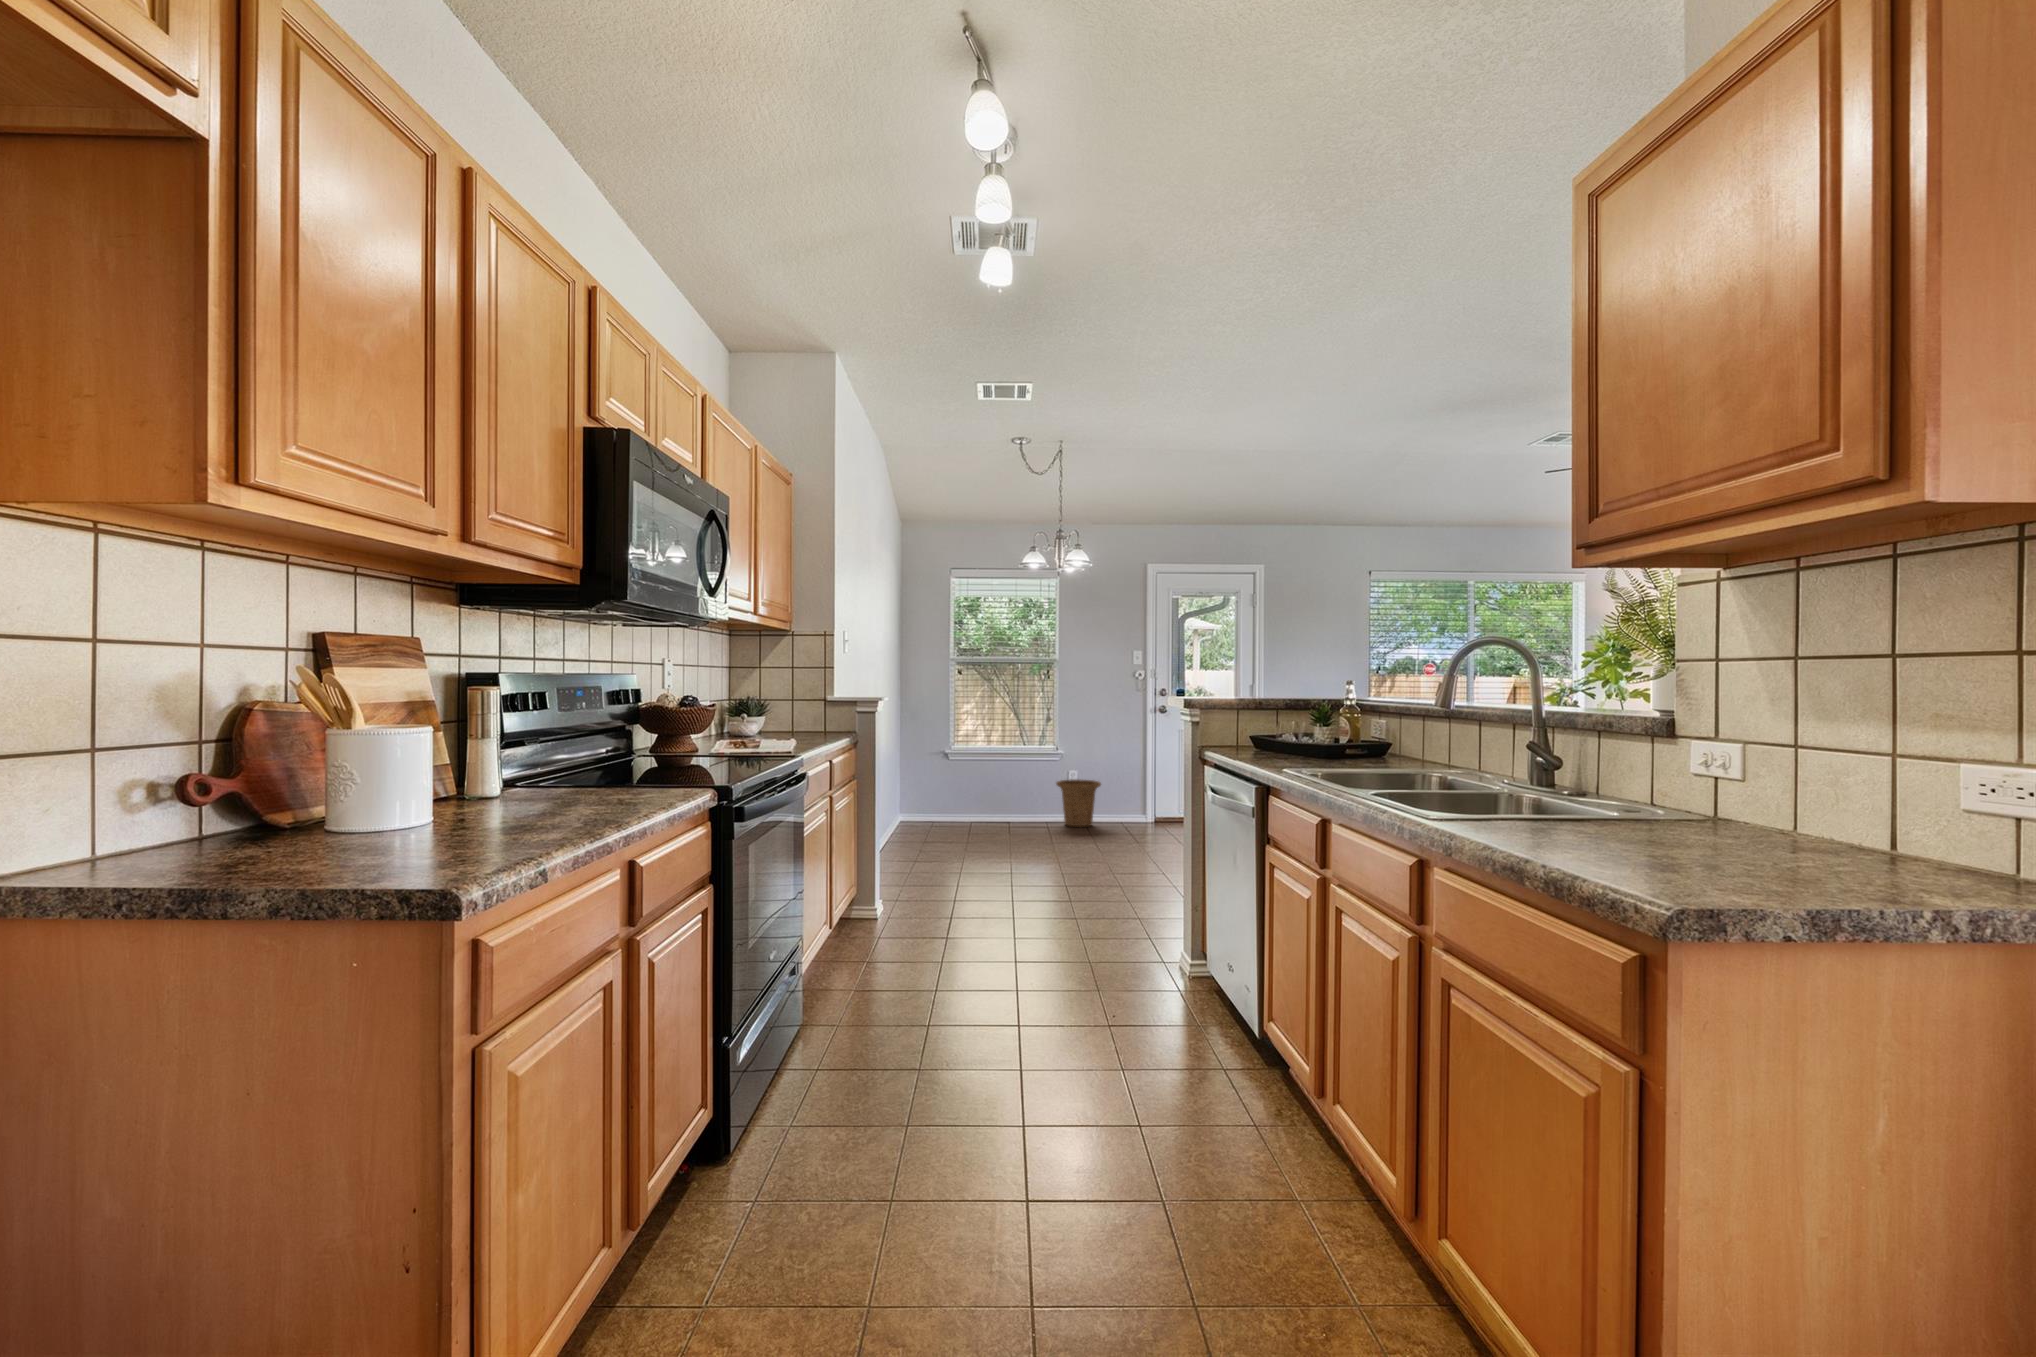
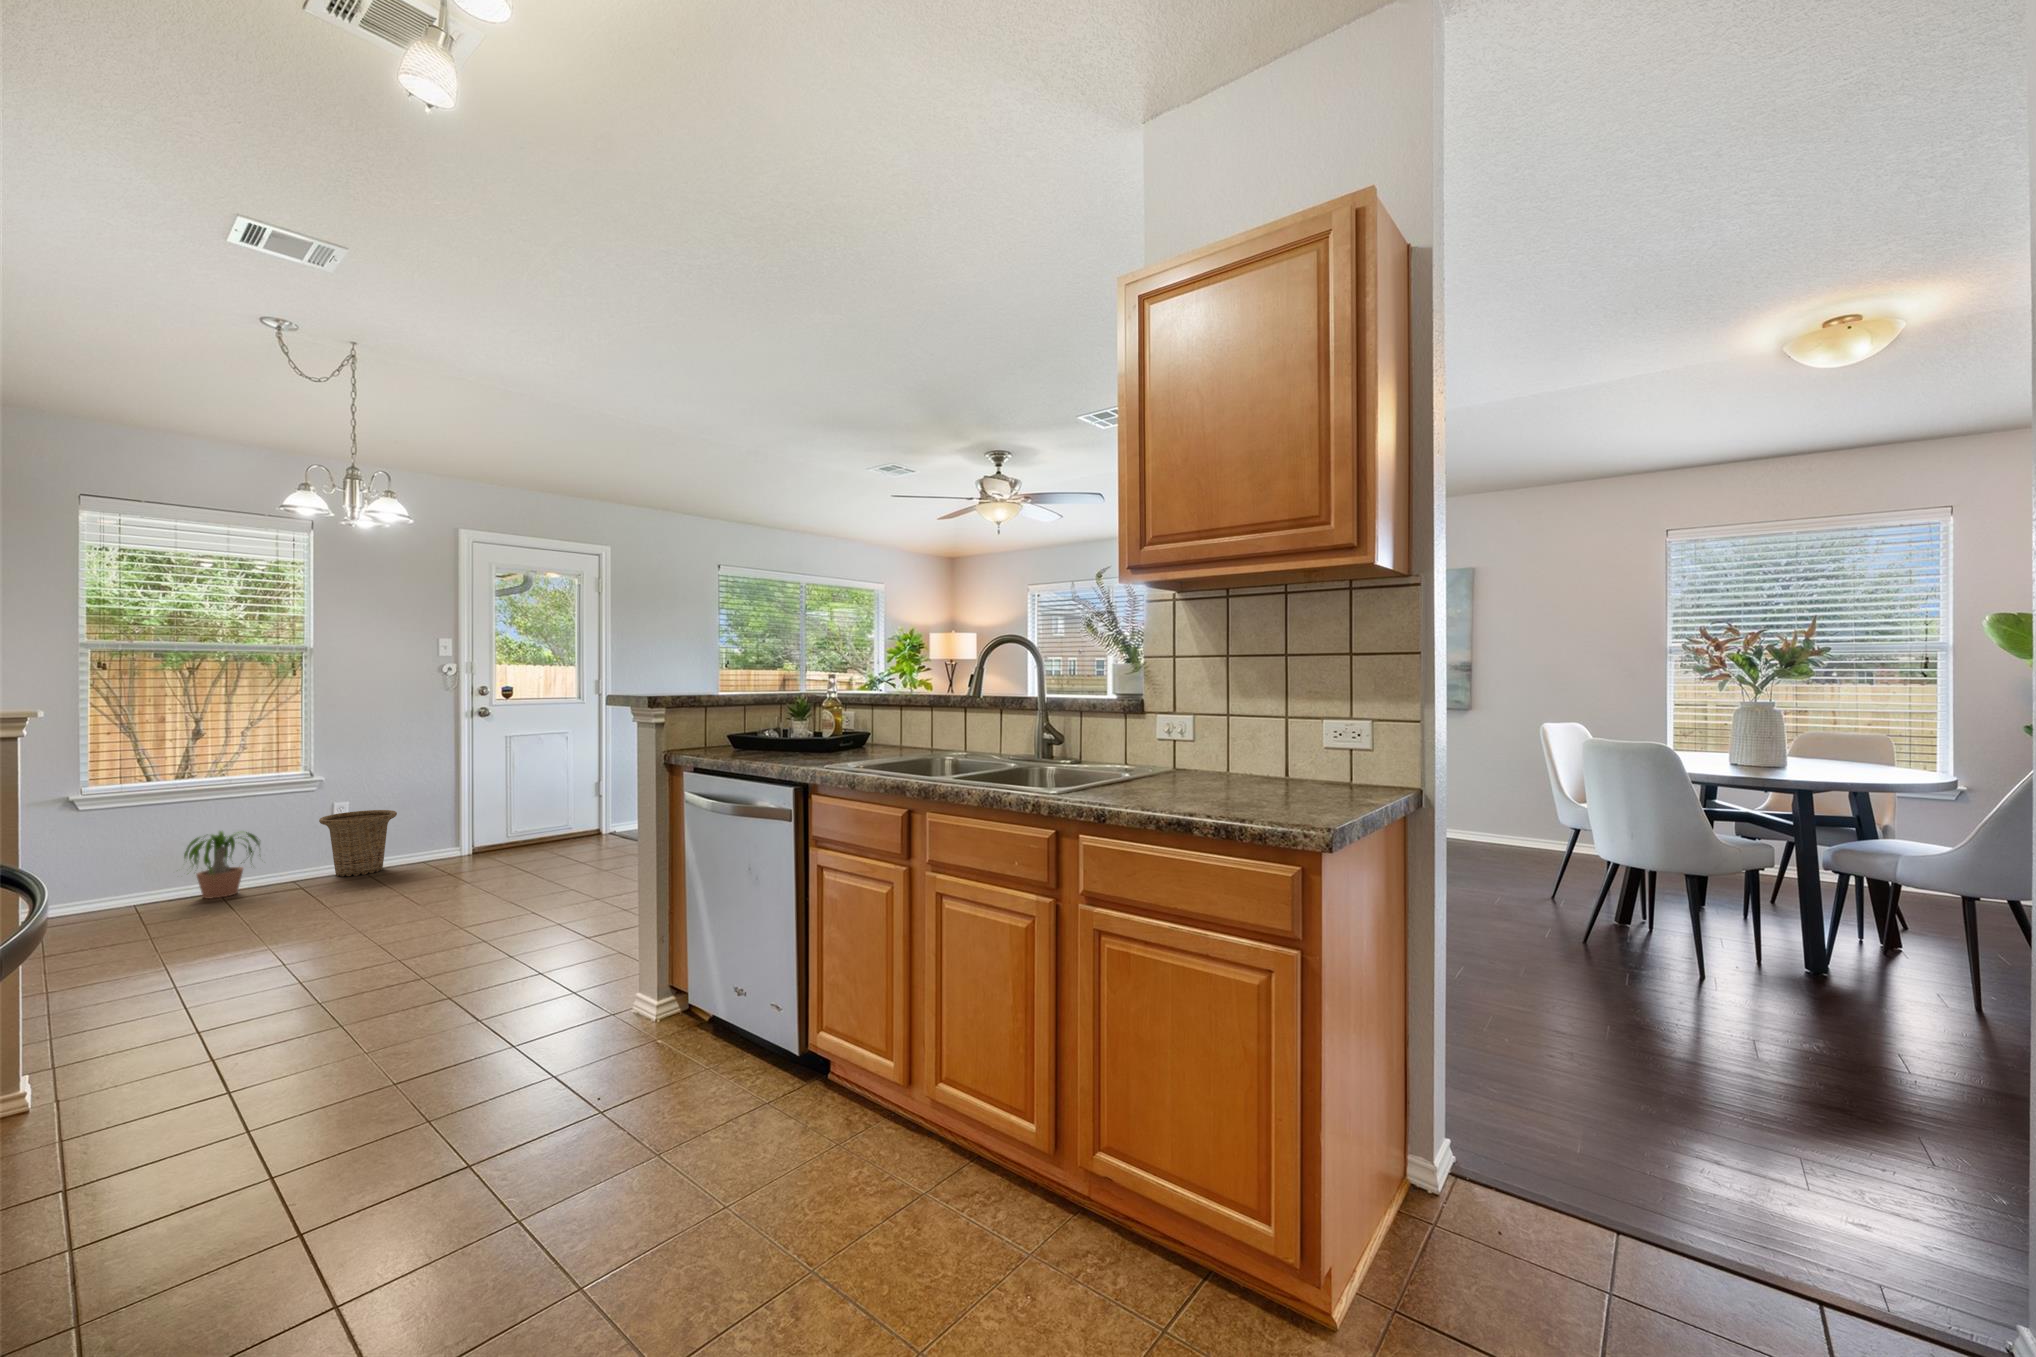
potted plant: none [980,782,1032,828] -> present [184,831,260,899]

